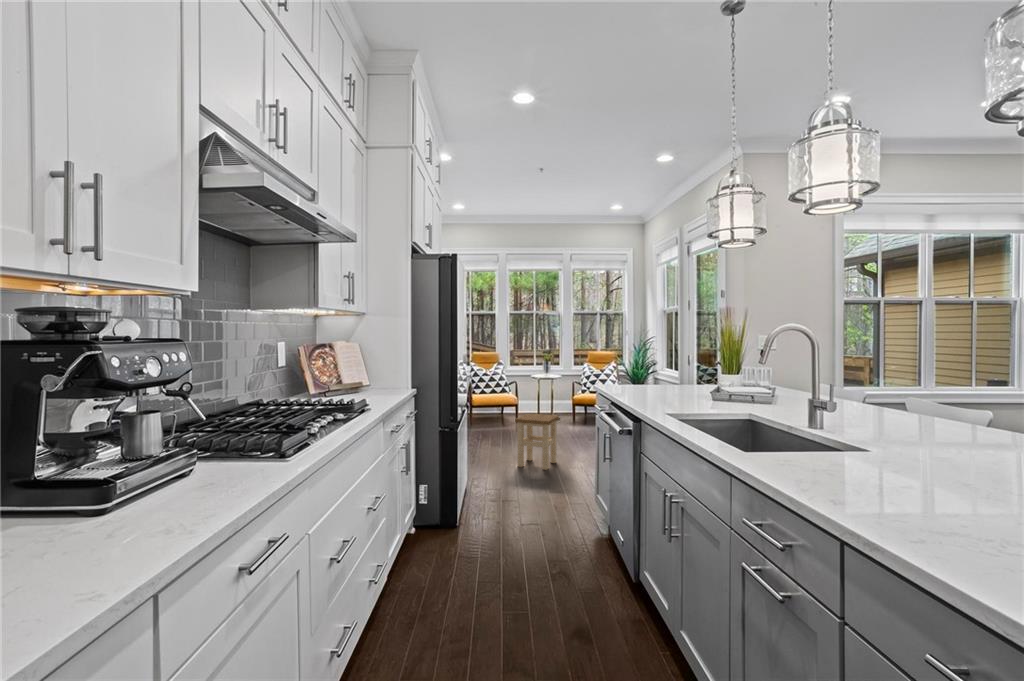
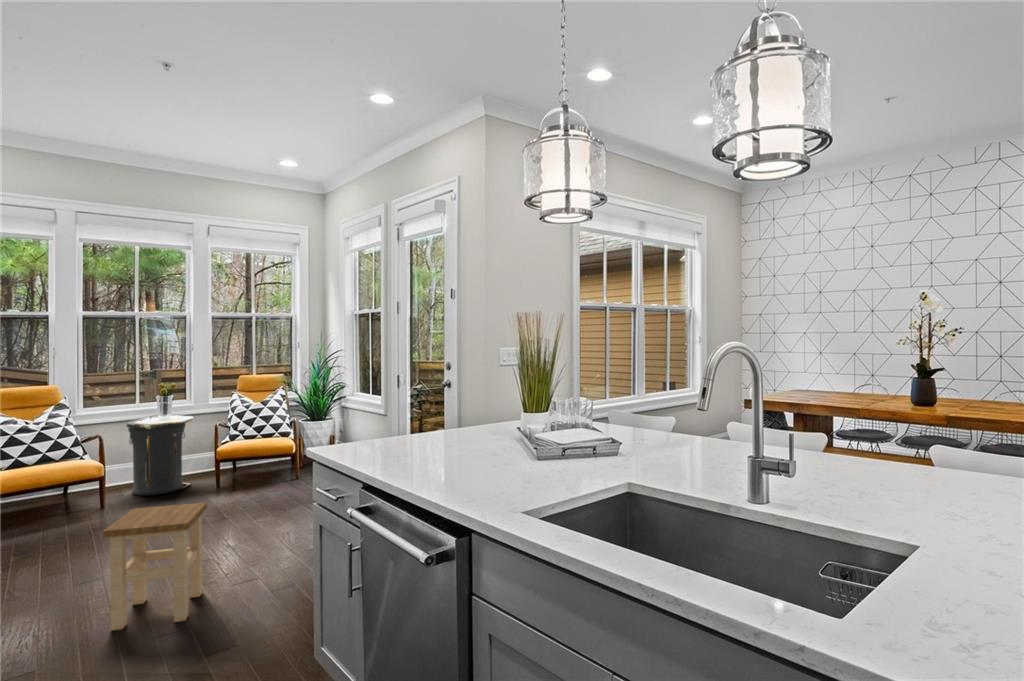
trash can: none [528,373,559,419] -> present [127,415,187,495]

